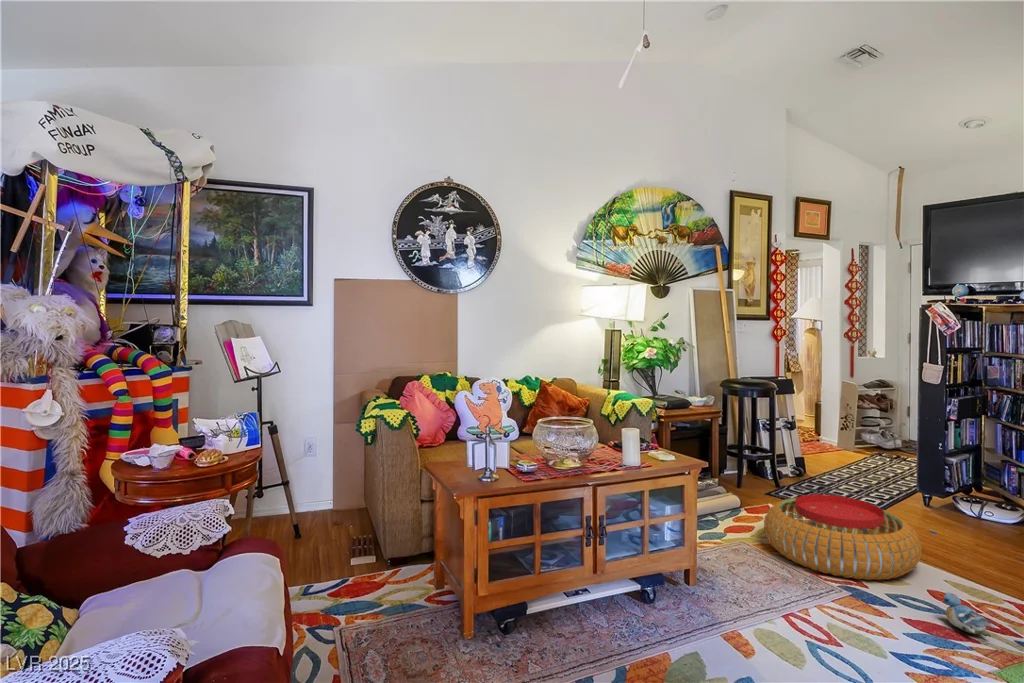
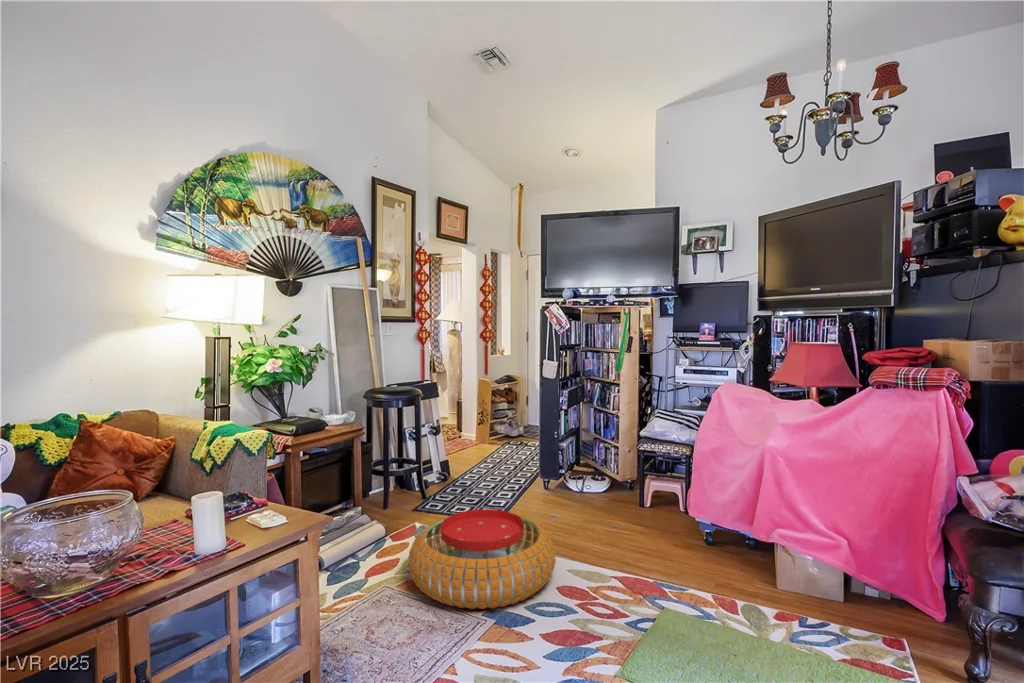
plush toy: present [943,592,994,637] -> none [580,607,623,649]

